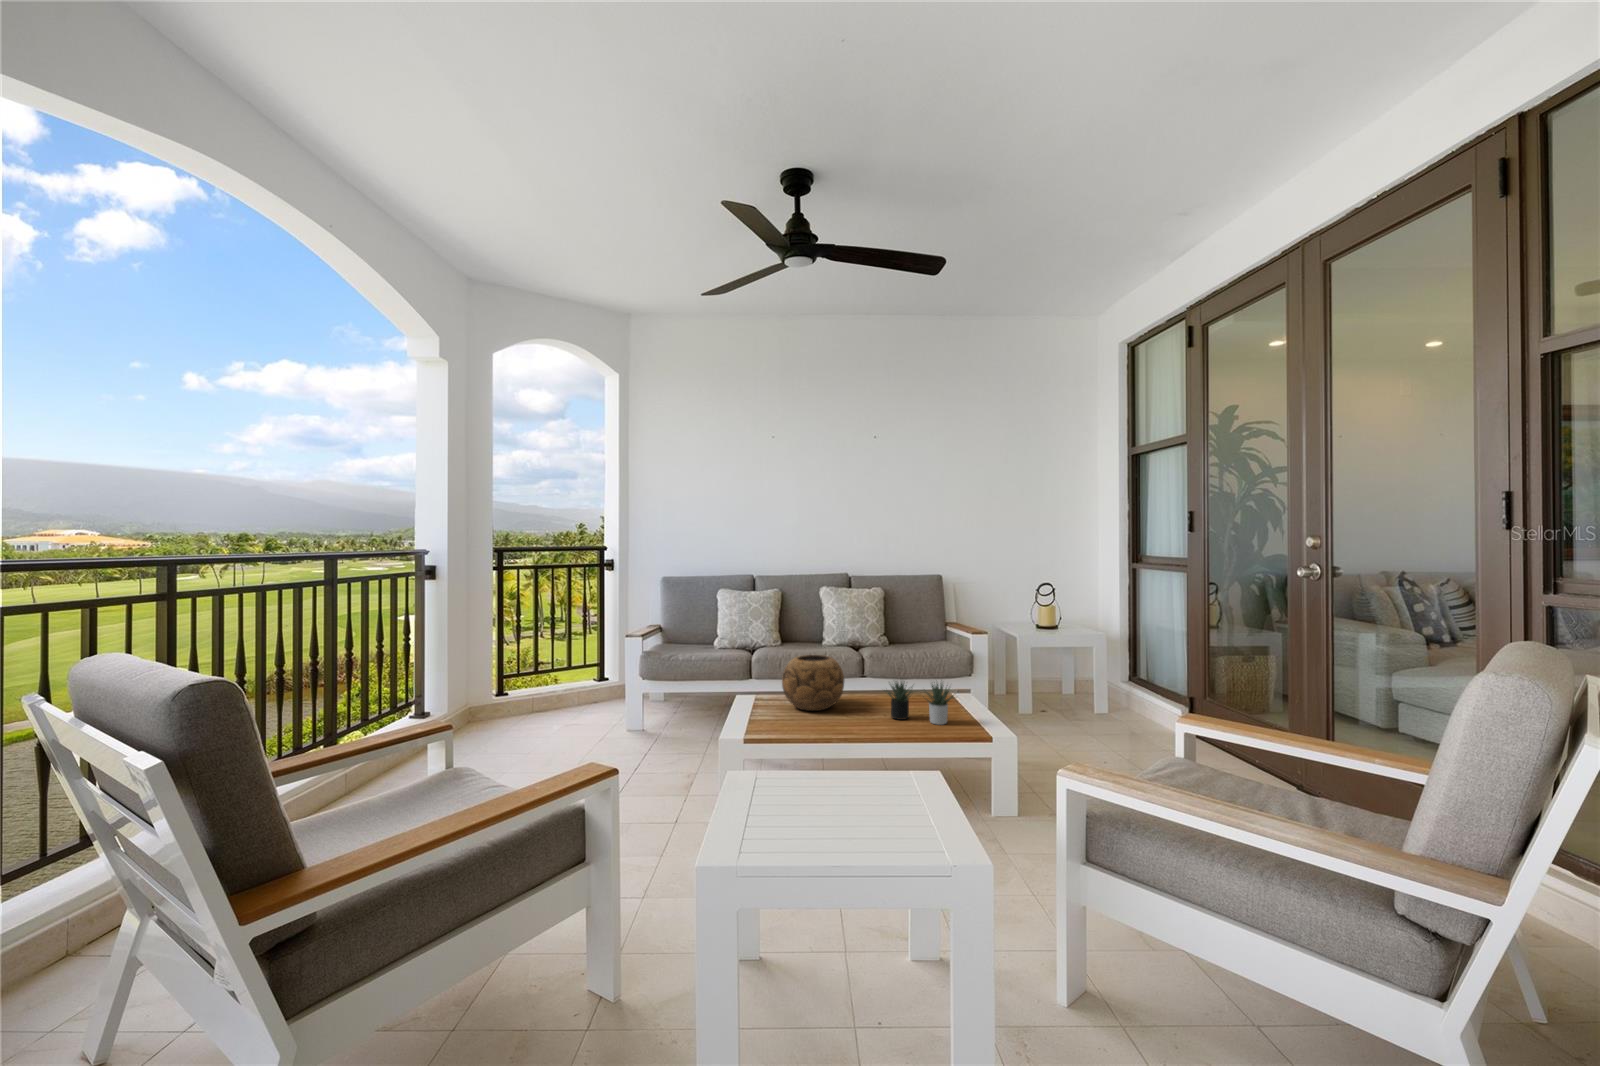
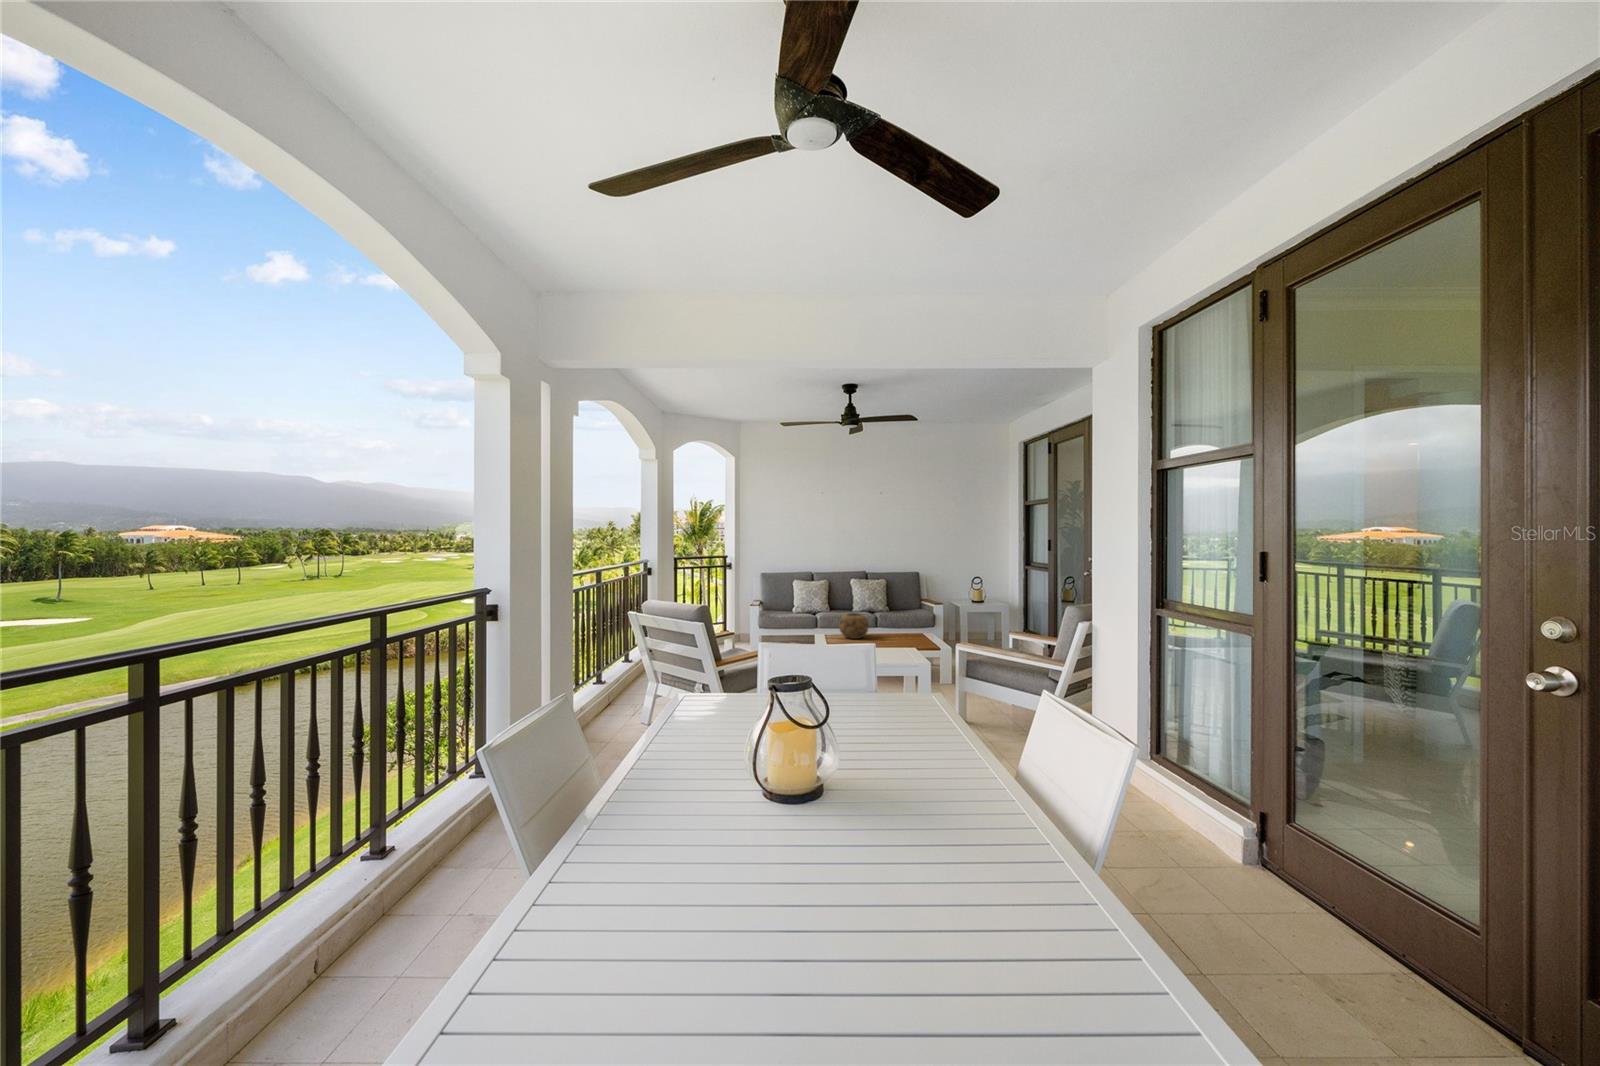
succulent plant: present [884,681,953,725] -> none [886,622,921,643]

